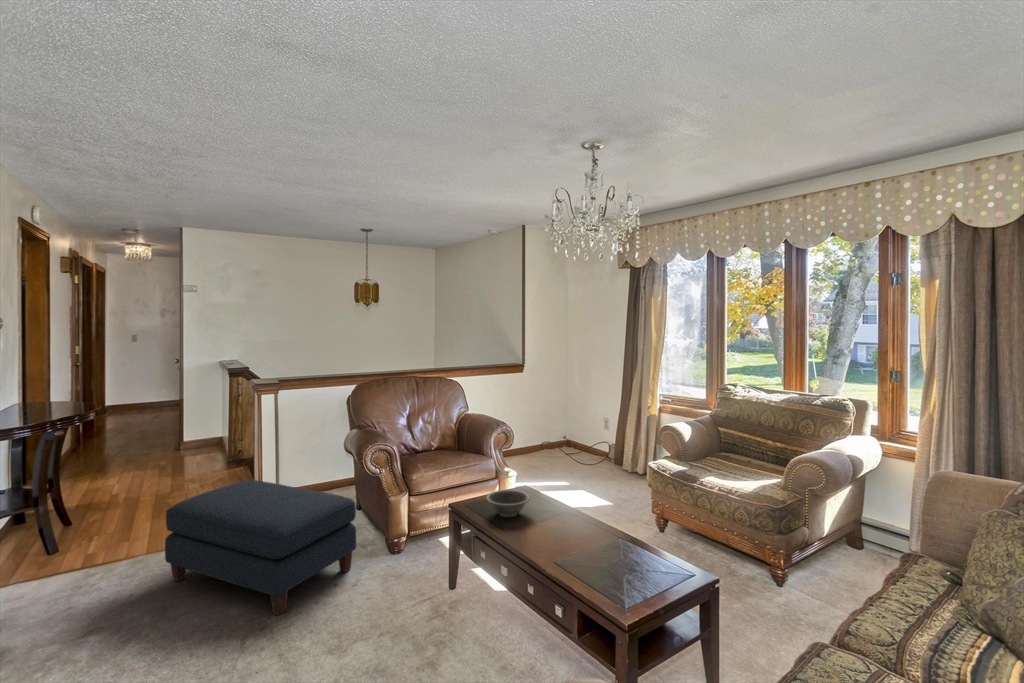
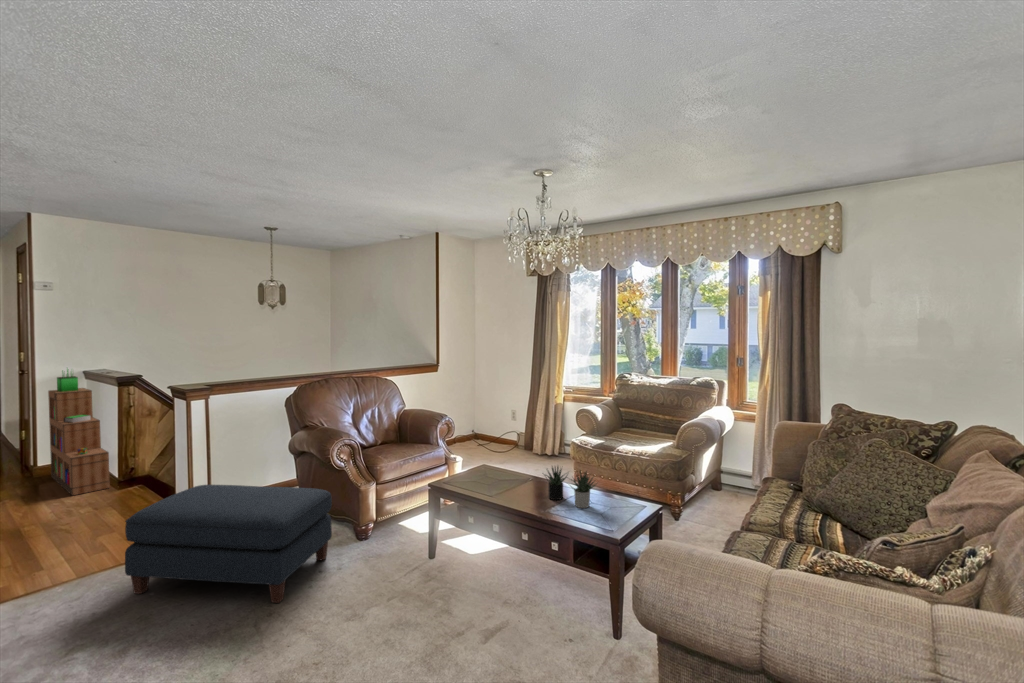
bookshelf: none [188,361,222,475] -> present [48,369,110,495]
decorative bowl: present [486,490,530,517] -> none [468,466,505,488]
succulent plant: none [562,499,626,562] -> present [545,467,595,508]

